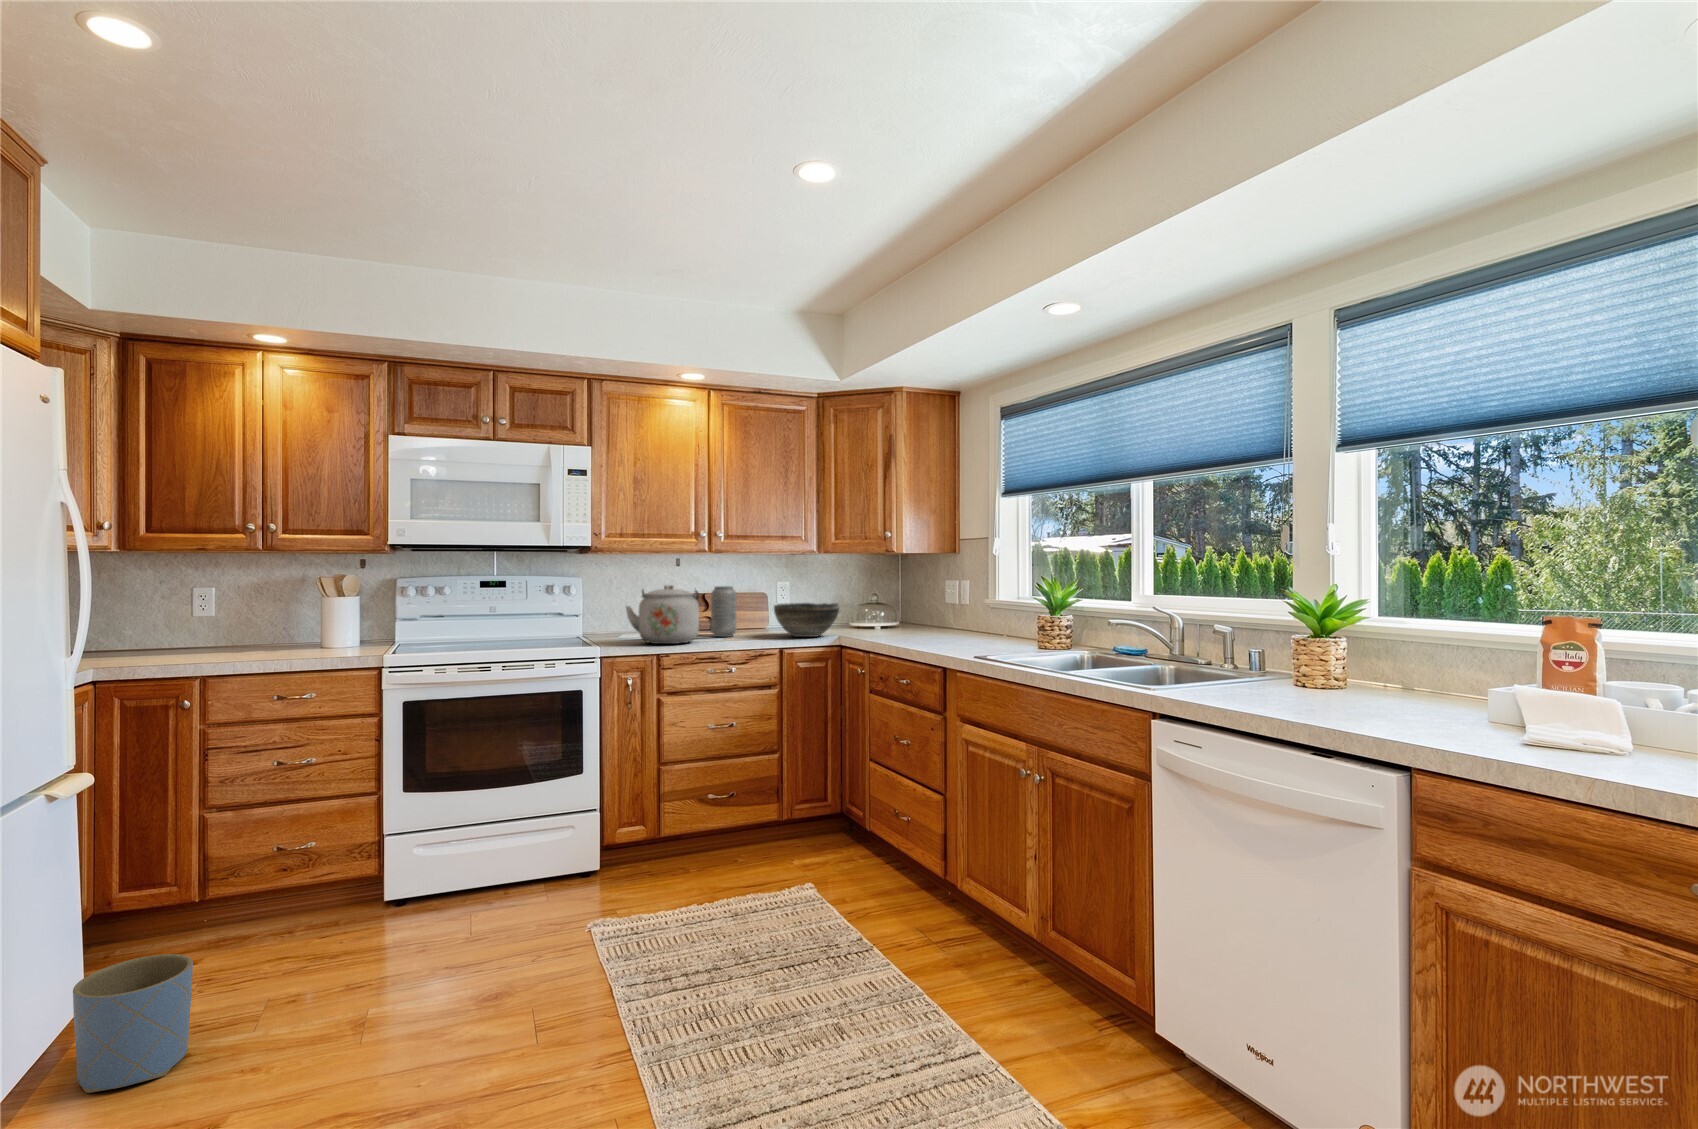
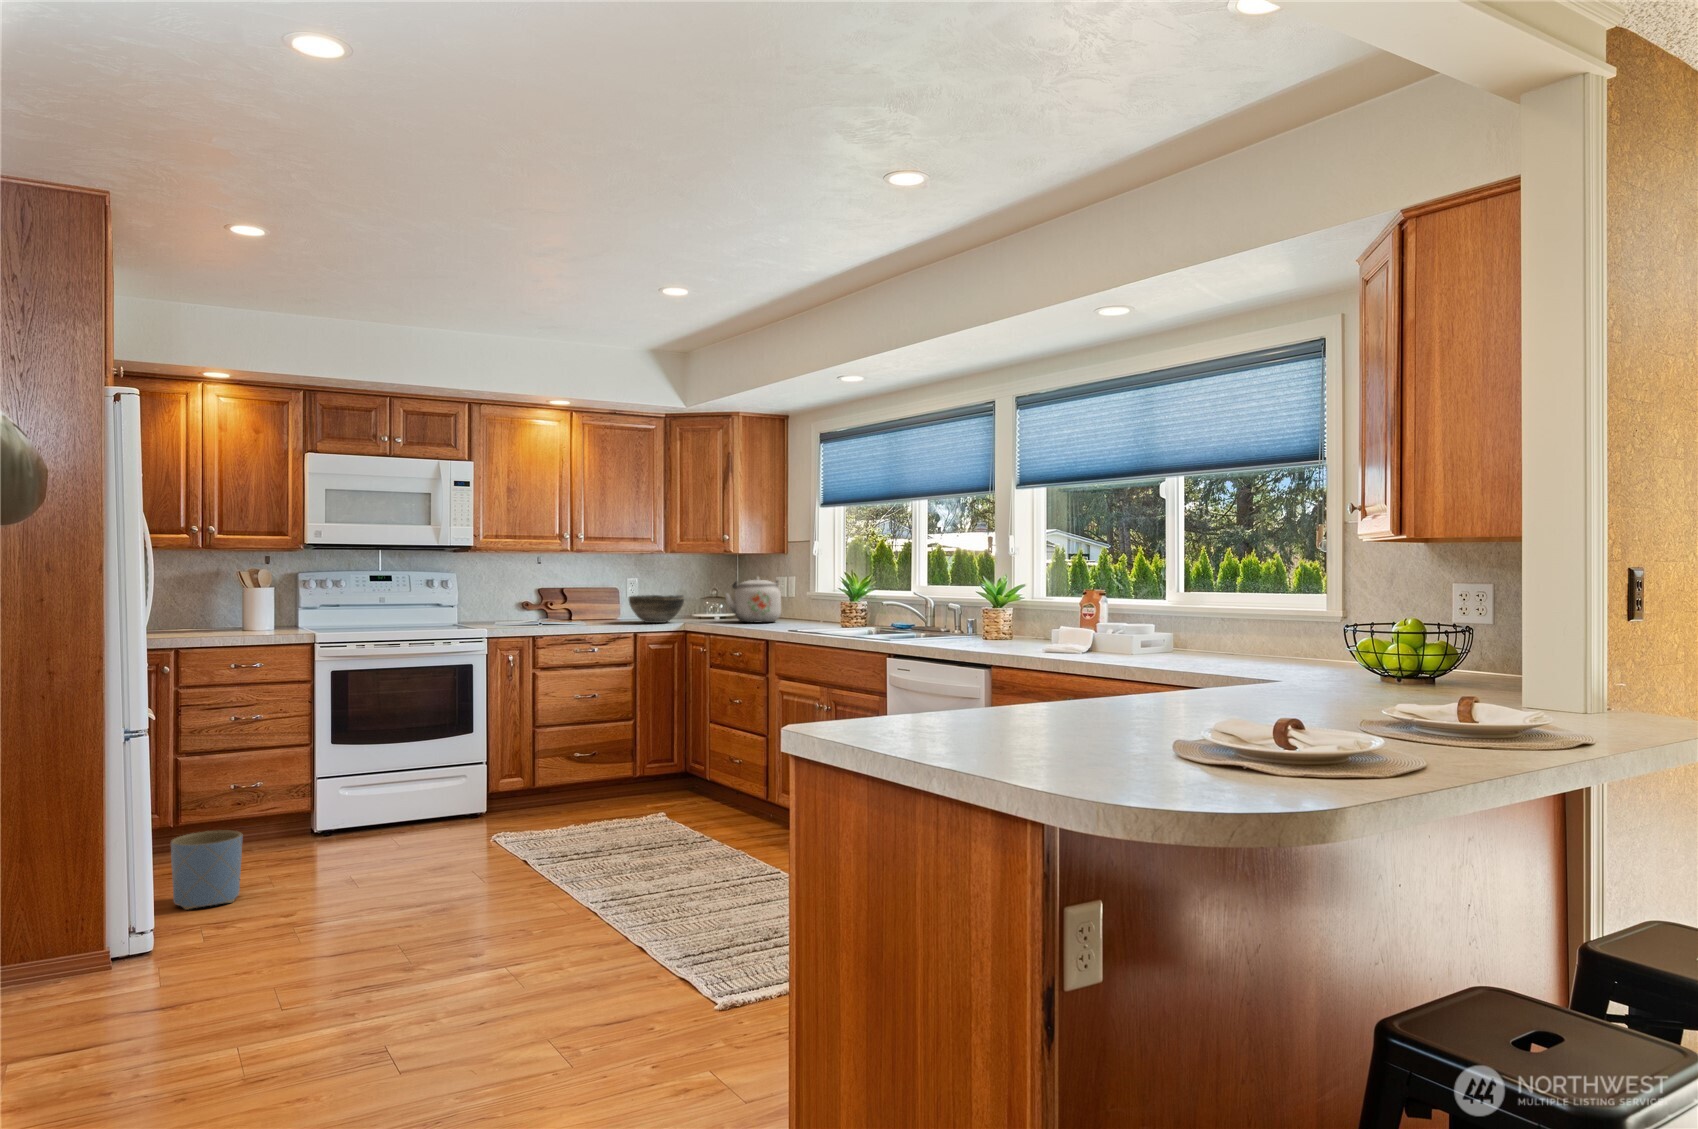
kettle: present [626,585,699,644] -> present [725,577,781,623]
vase: present [711,586,737,637] -> none [574,581,596,623]

